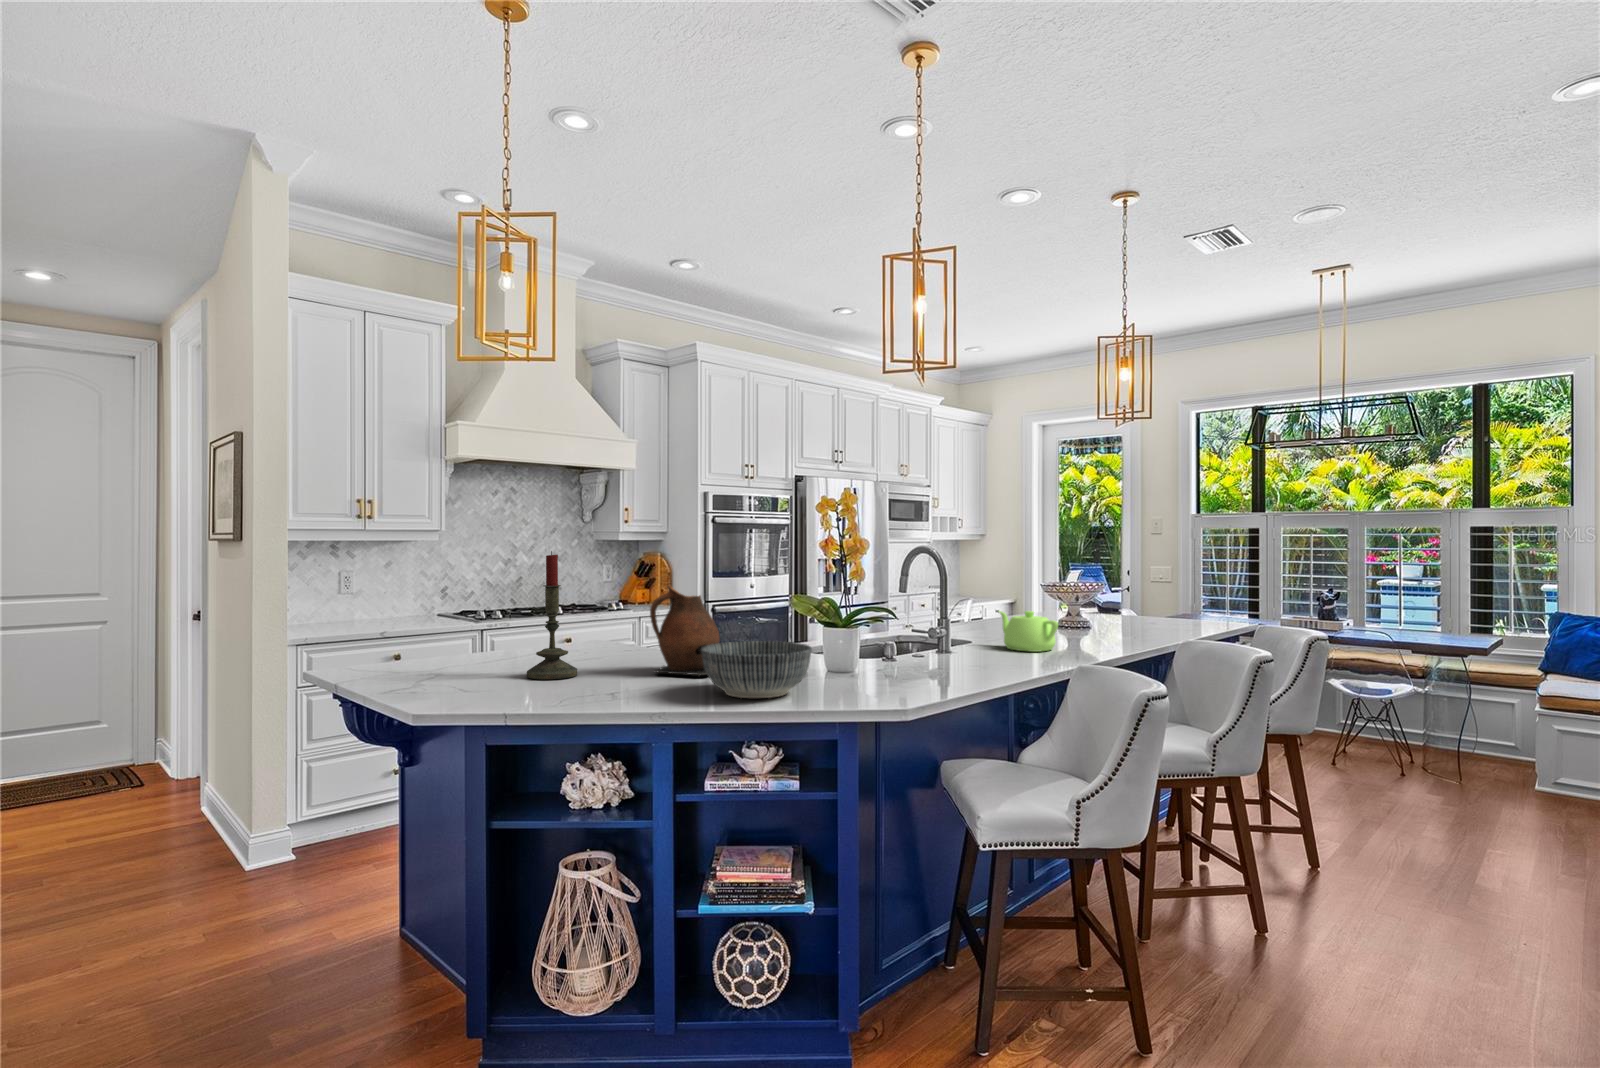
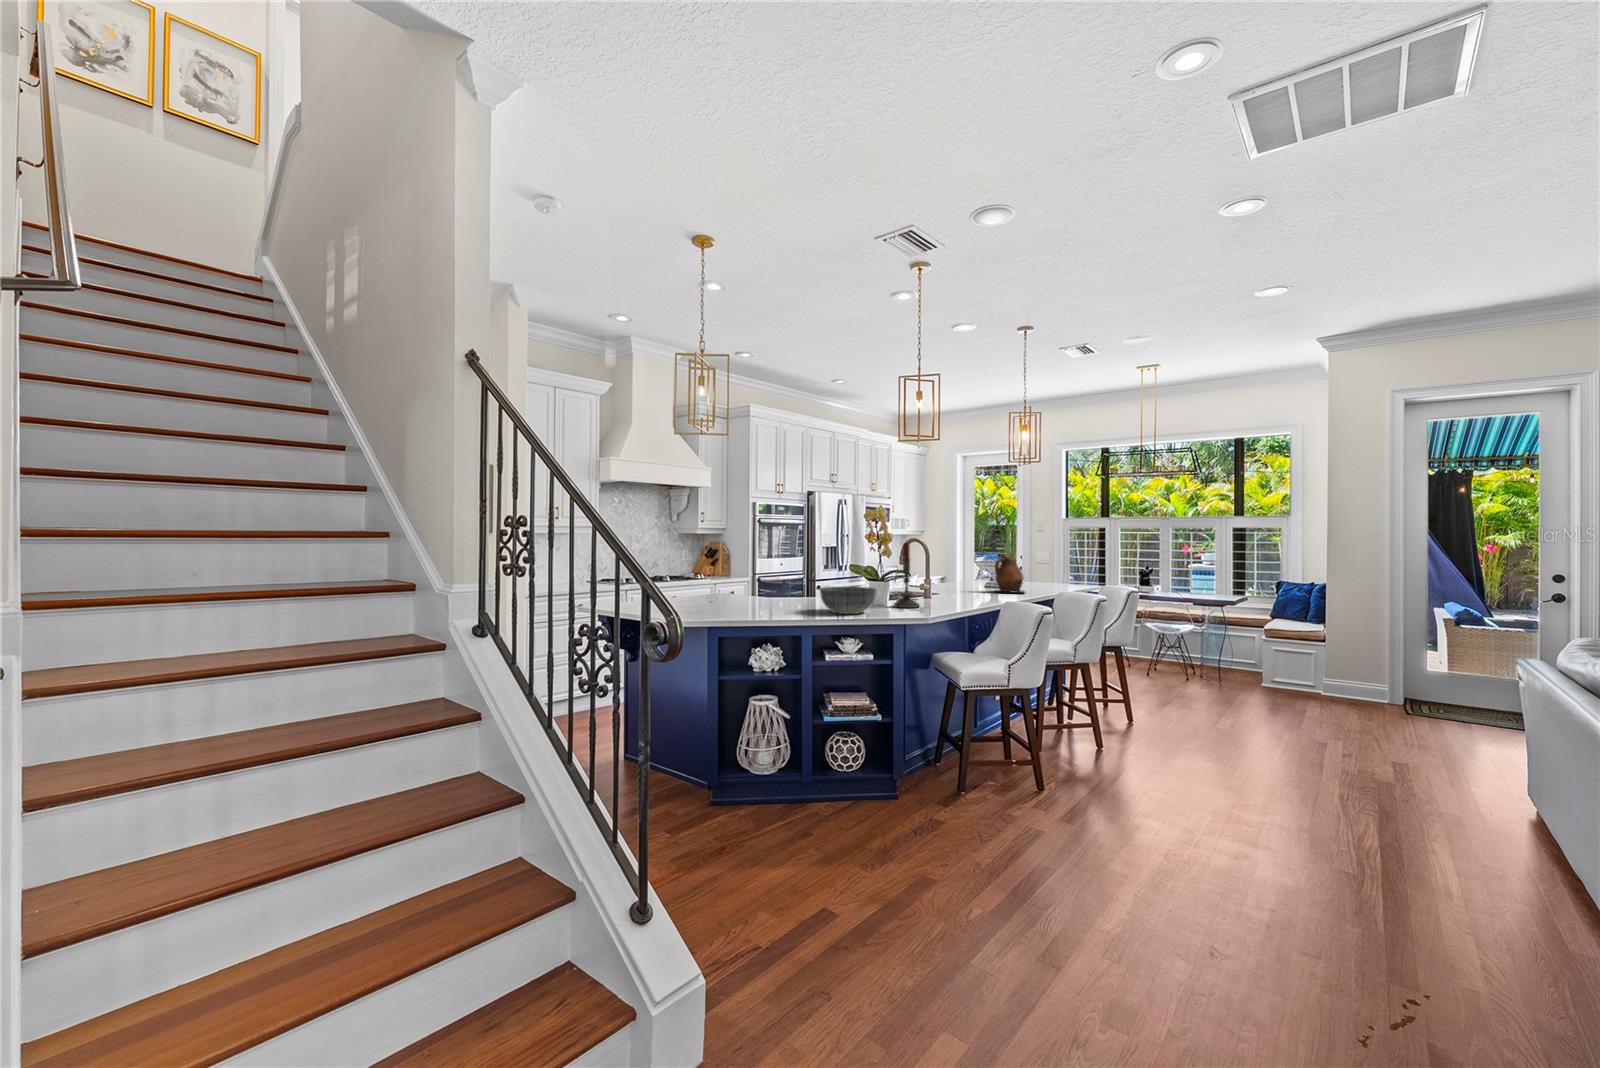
candle: present [527,551,577,680] -> present [893,543,920,608]
ceramic pitcher: present [650,585,720,676] -> present [995,555,1024,593]
teapot: present [999,611,1058,652] -> none [956,574,991,597]

